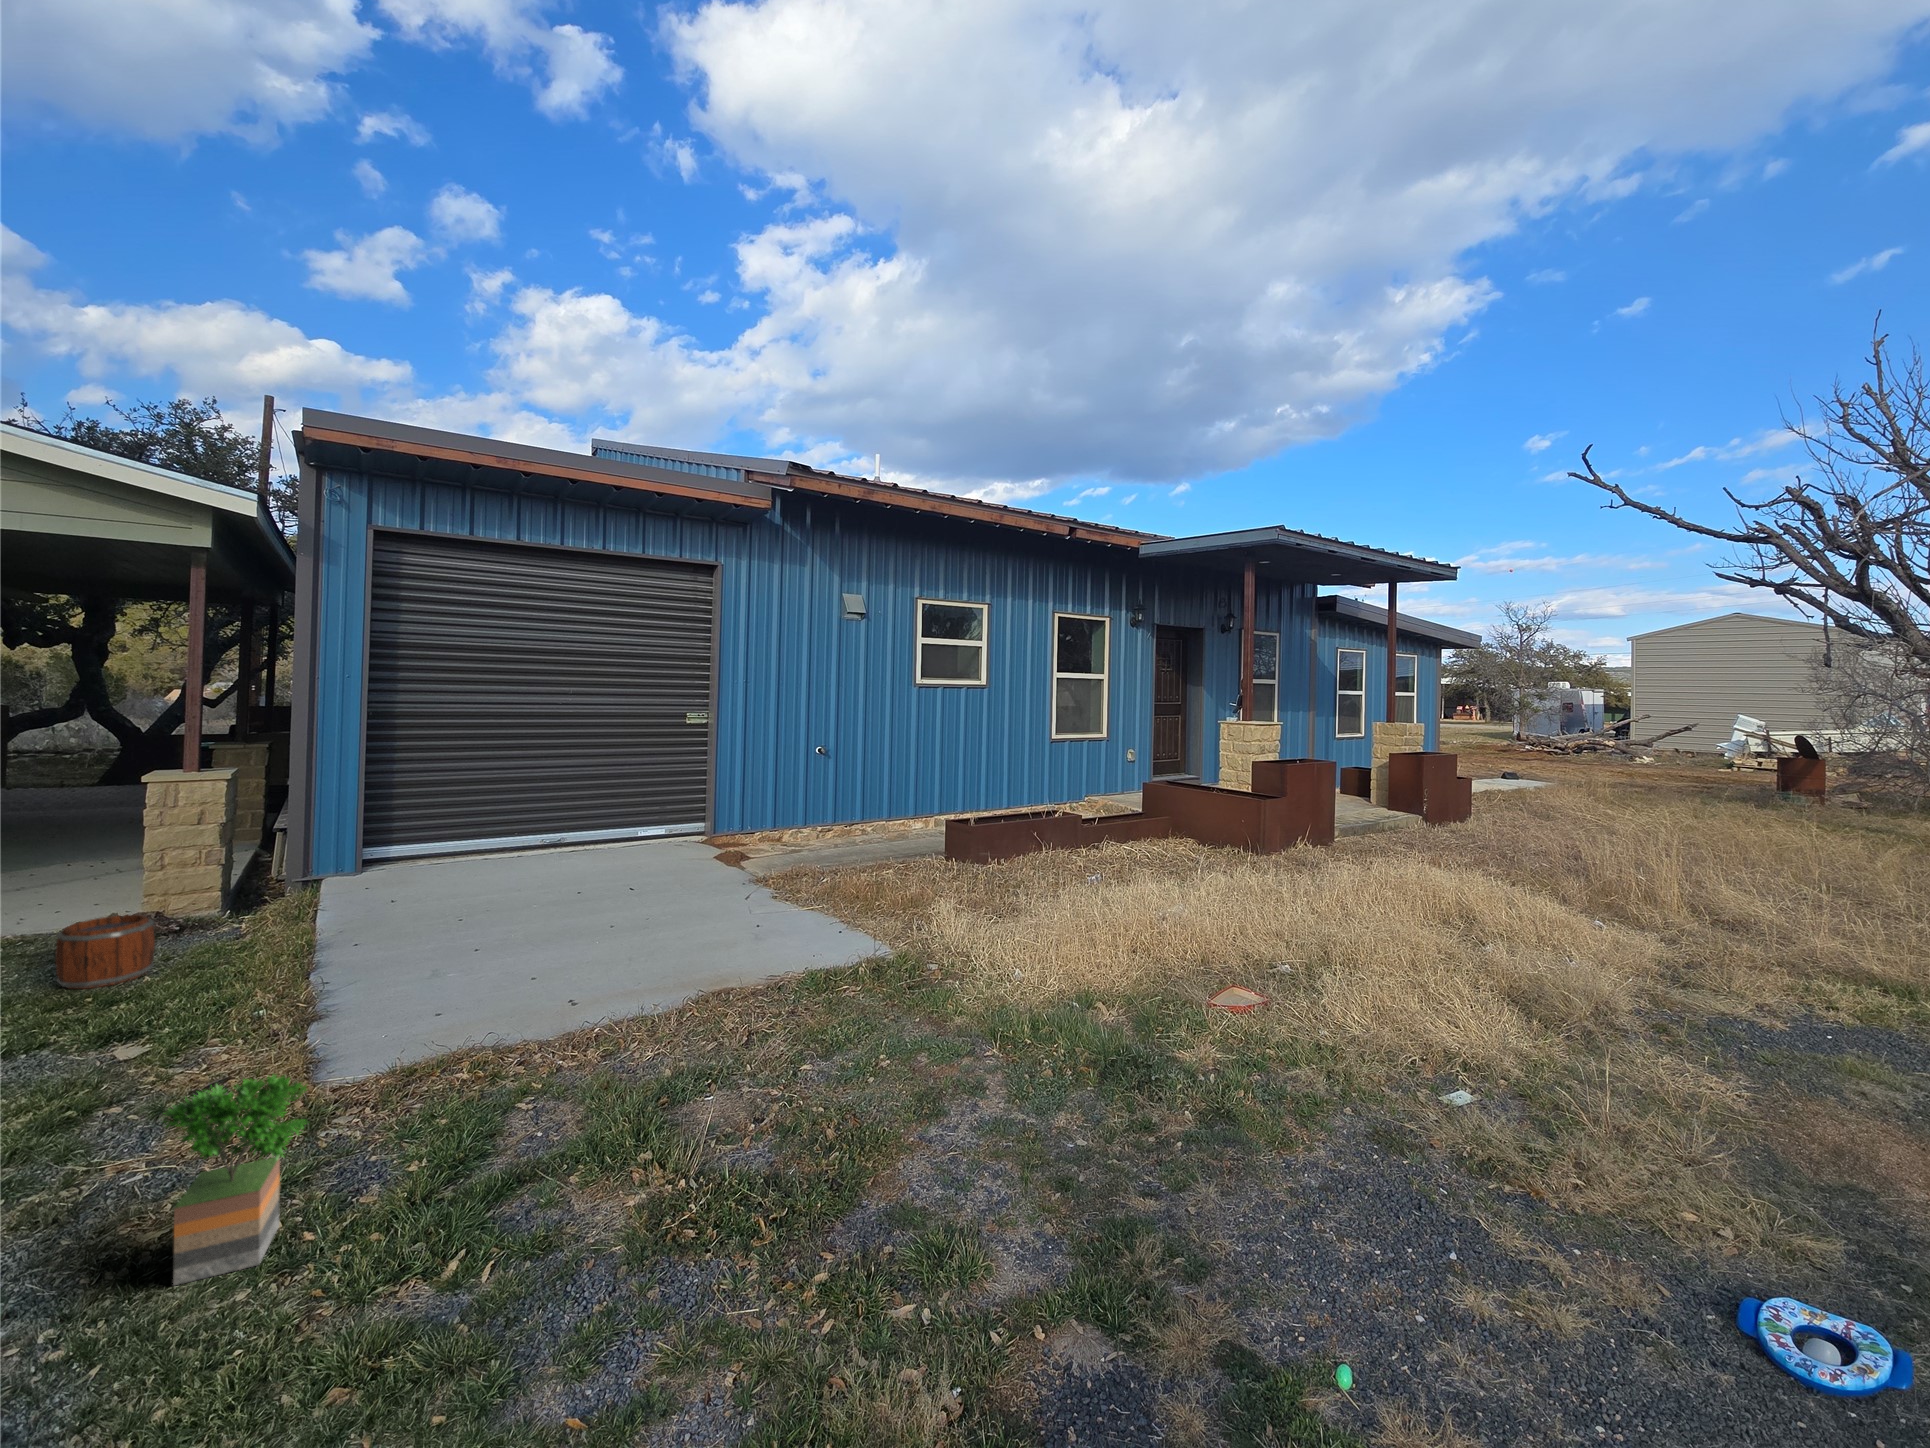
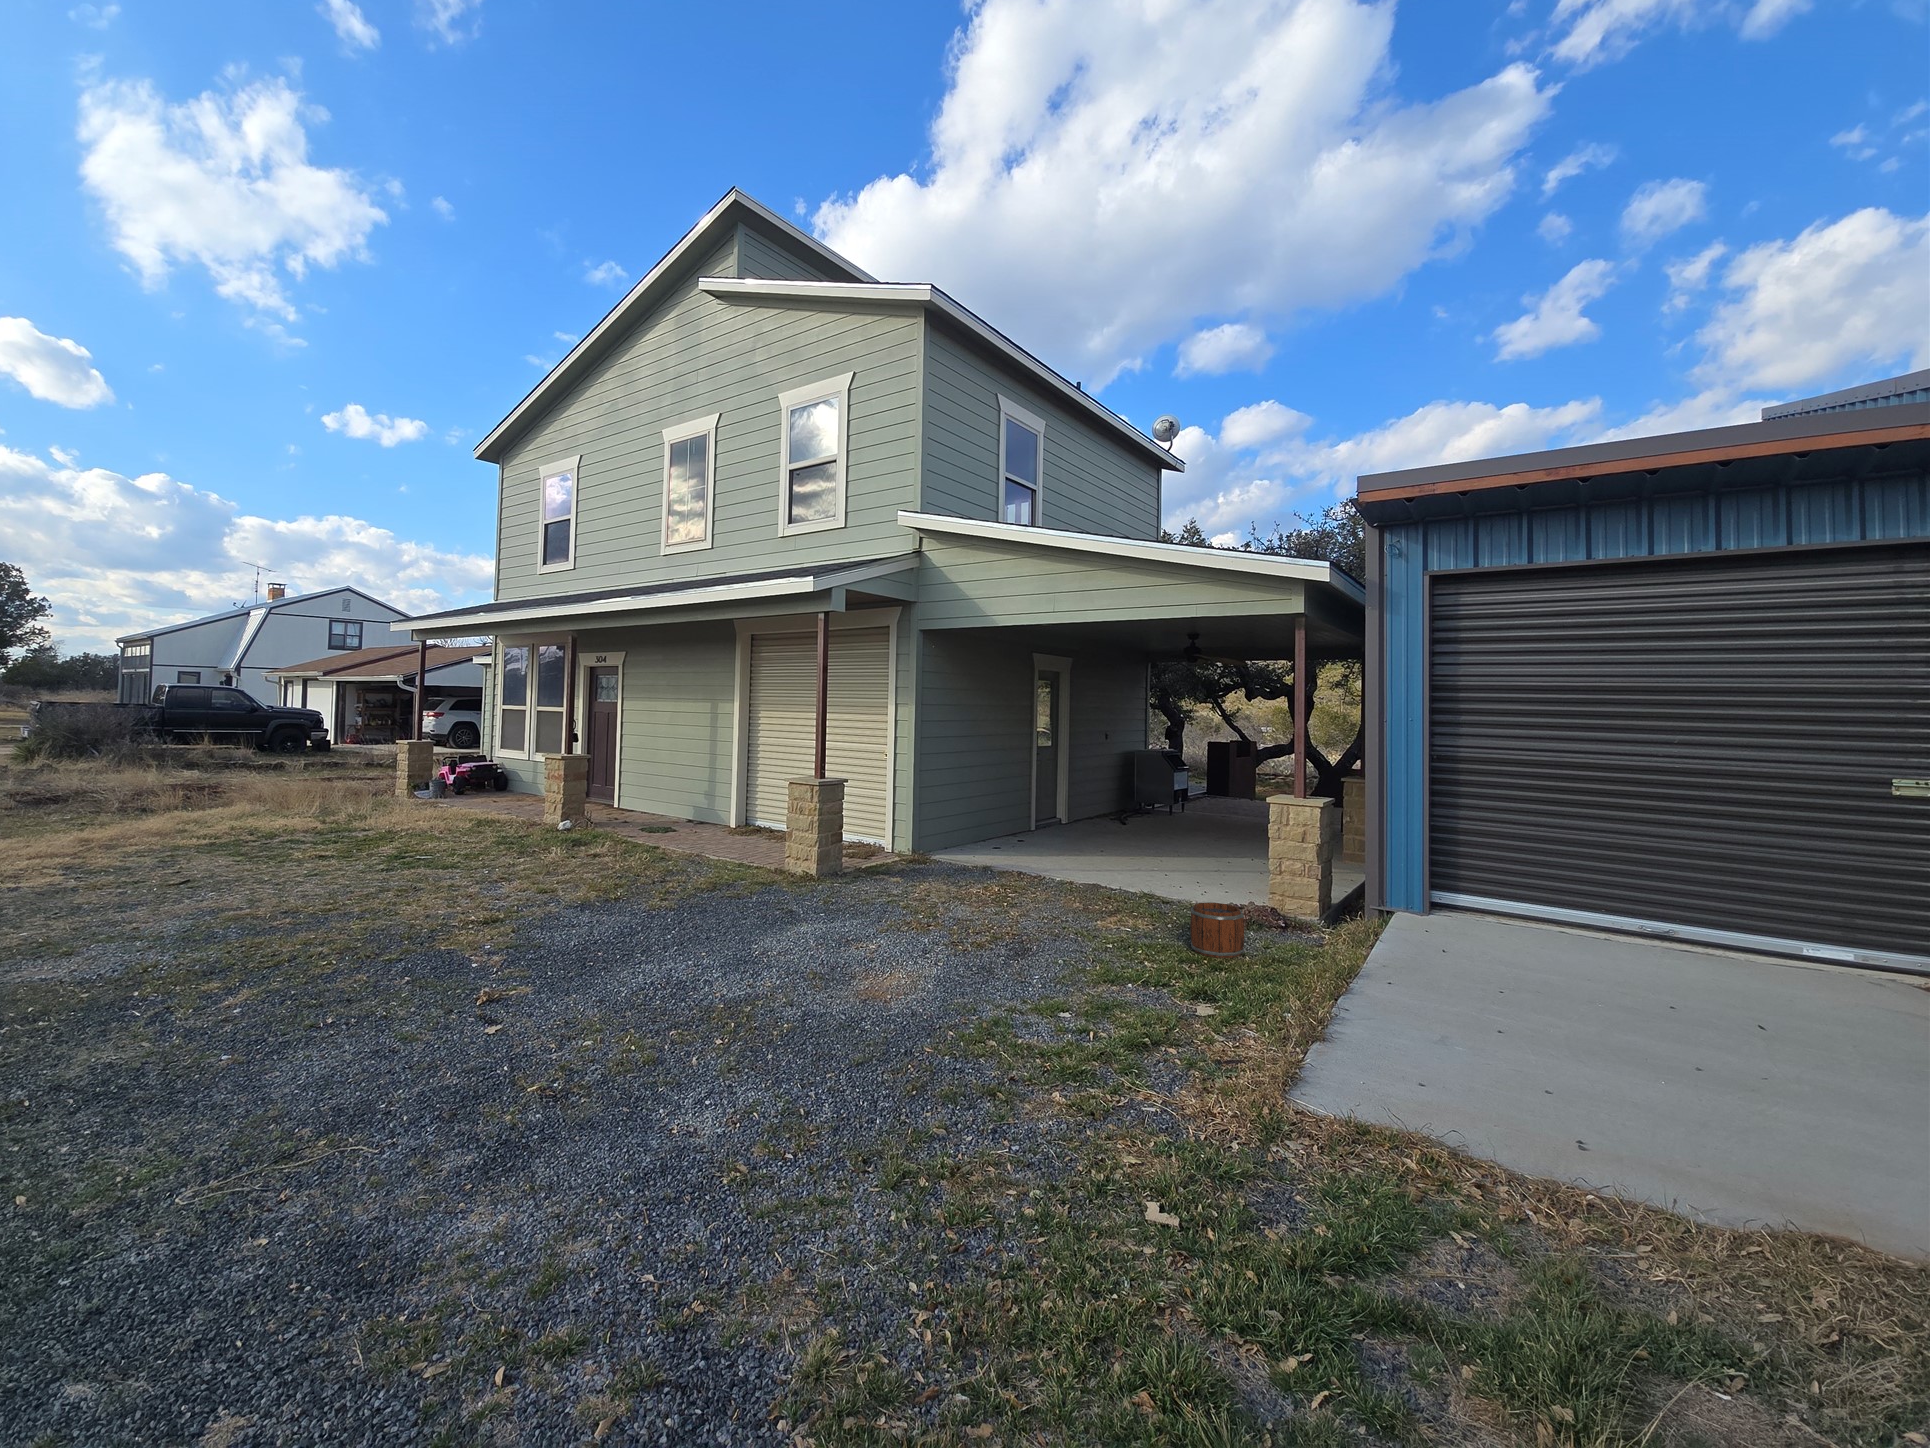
potted tree: present [161,1075,306,1285] -> none [1119,1051,1220,1233]

